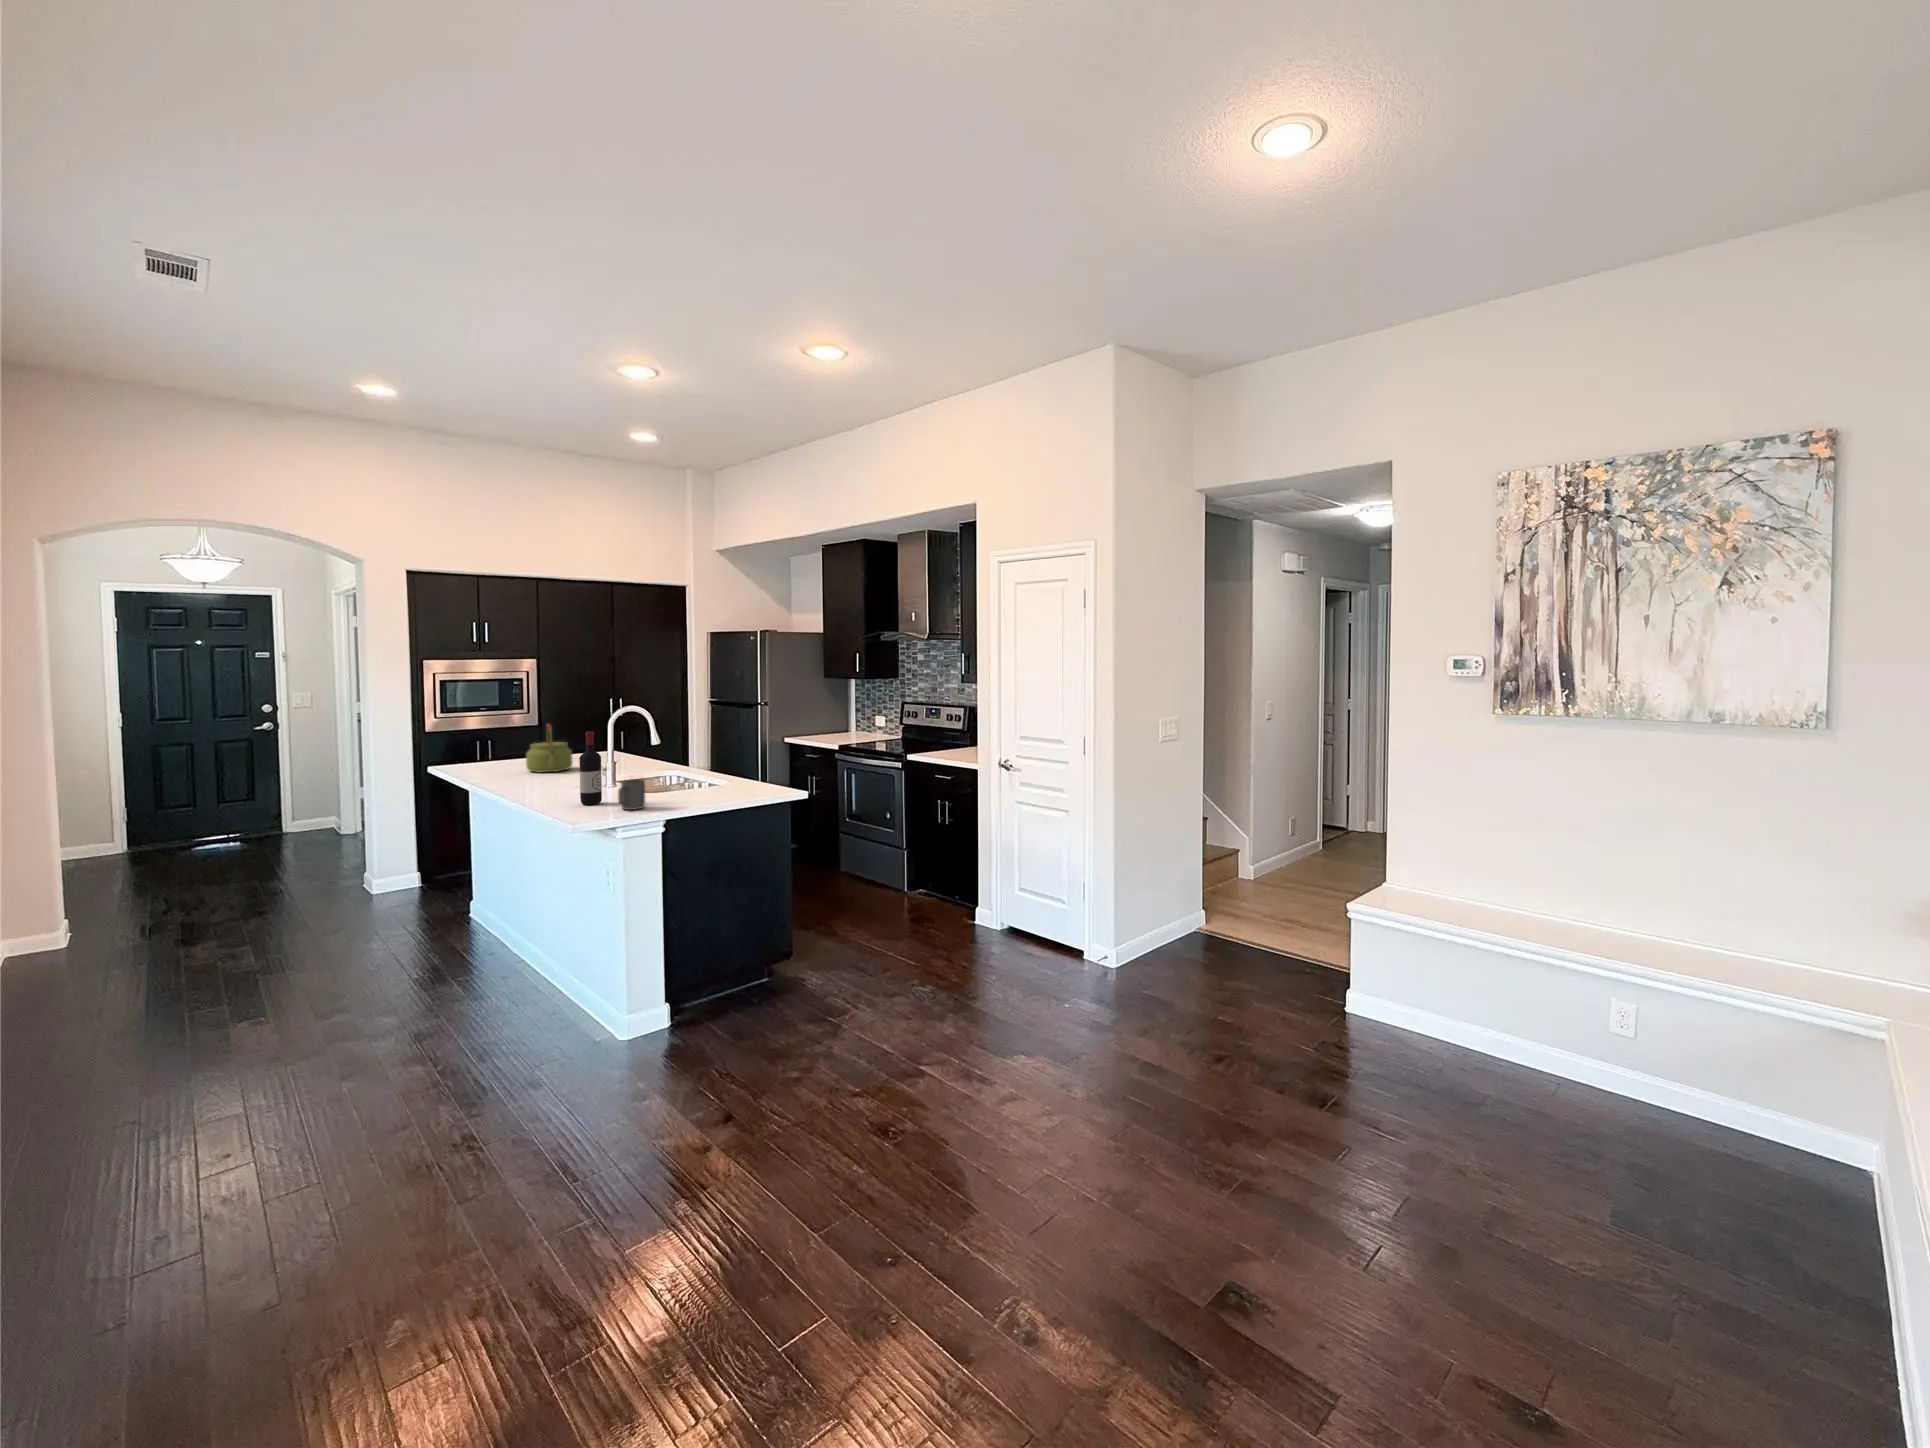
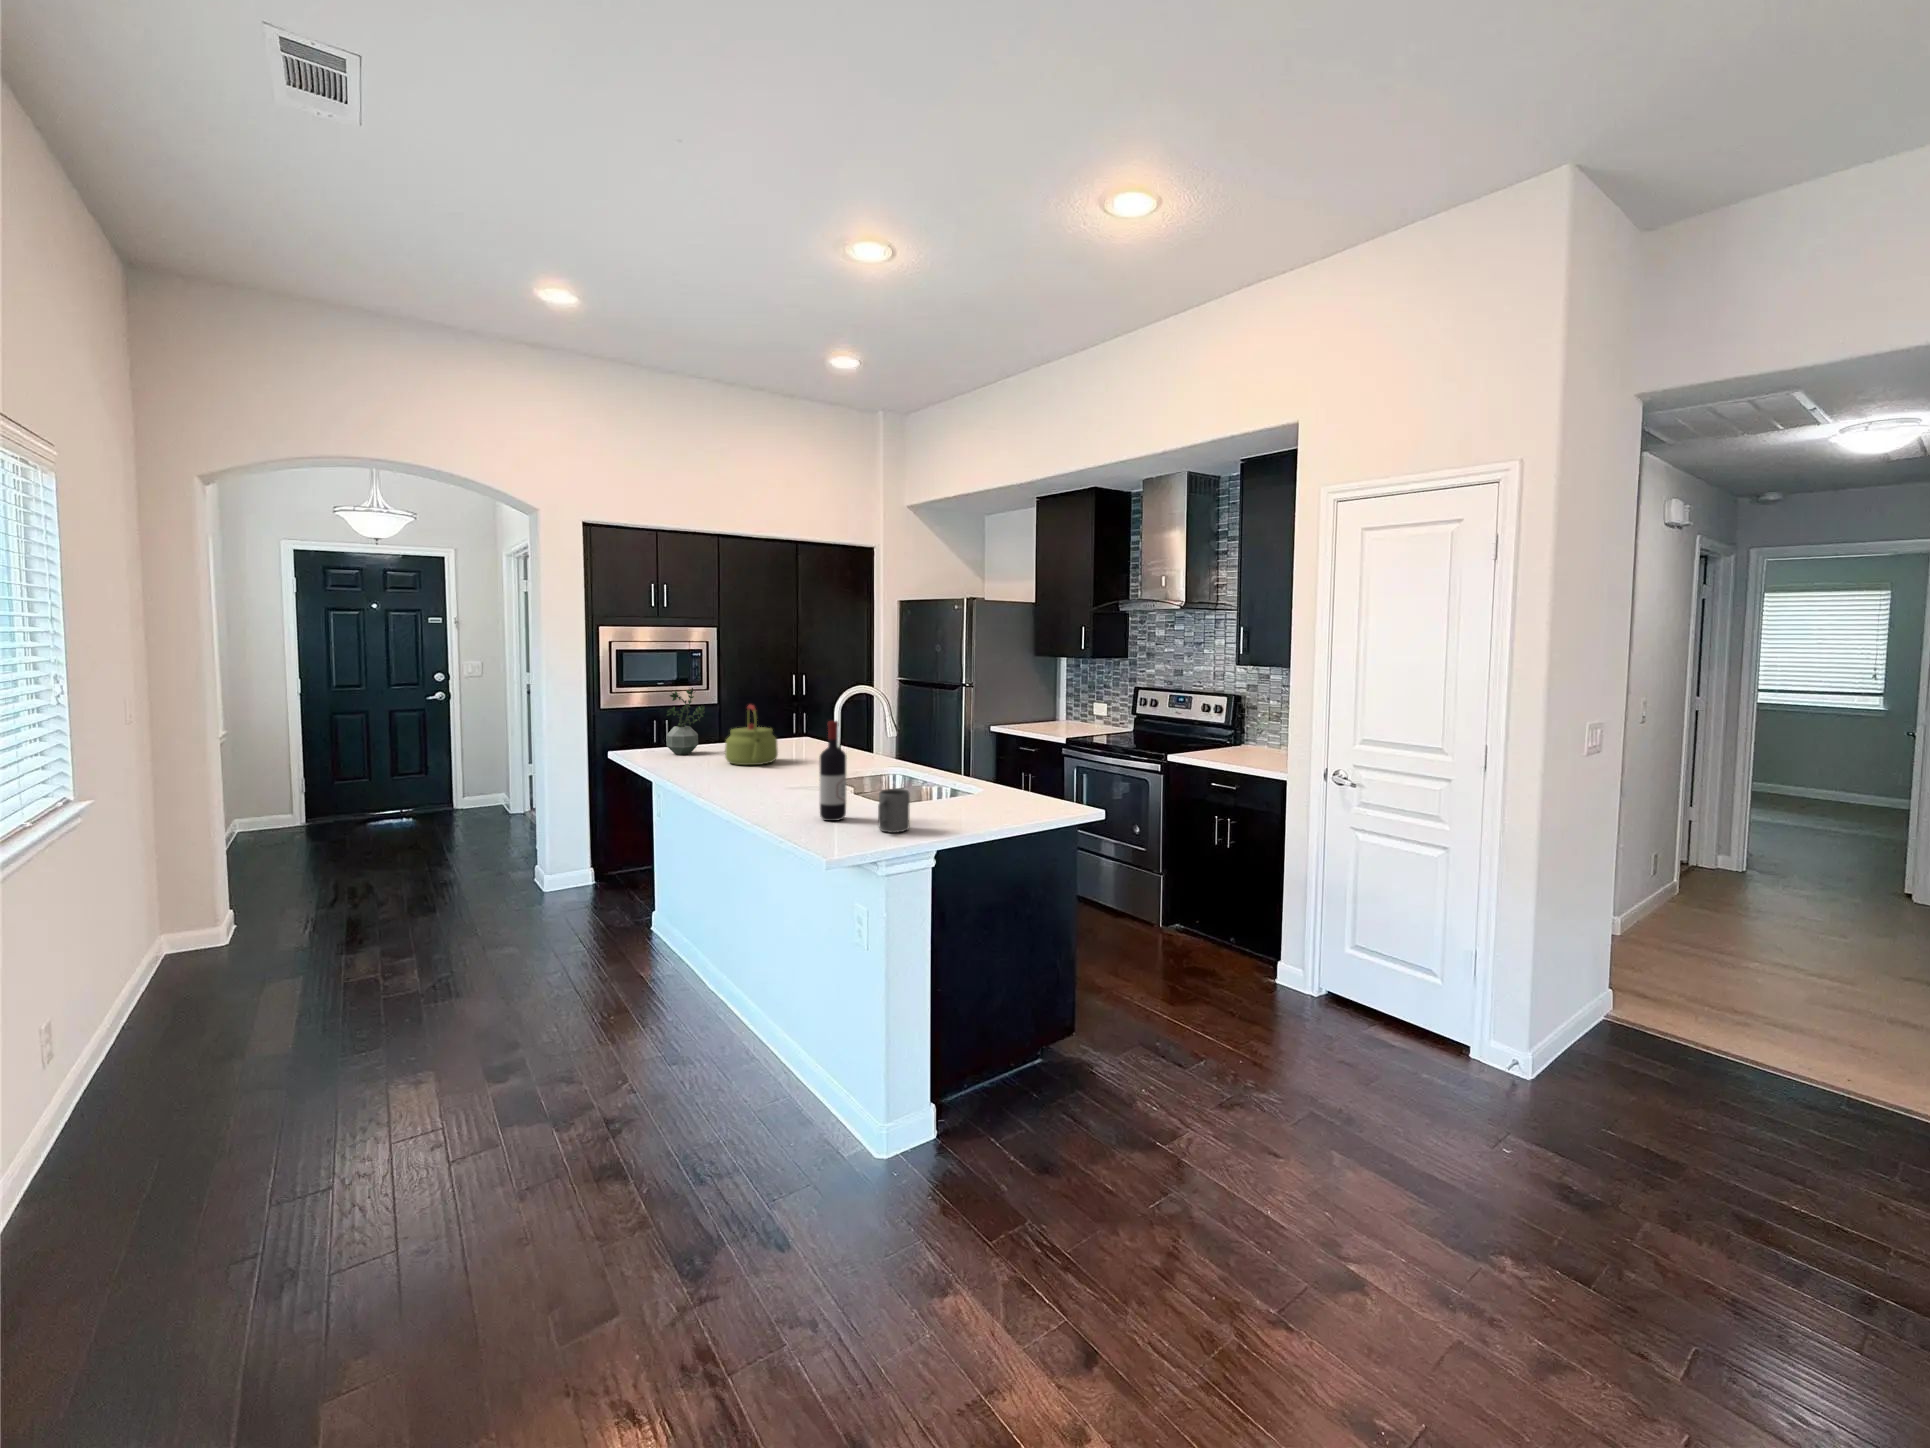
potted plant: none [477,711,513,767] -> present [666,688,705,755]

